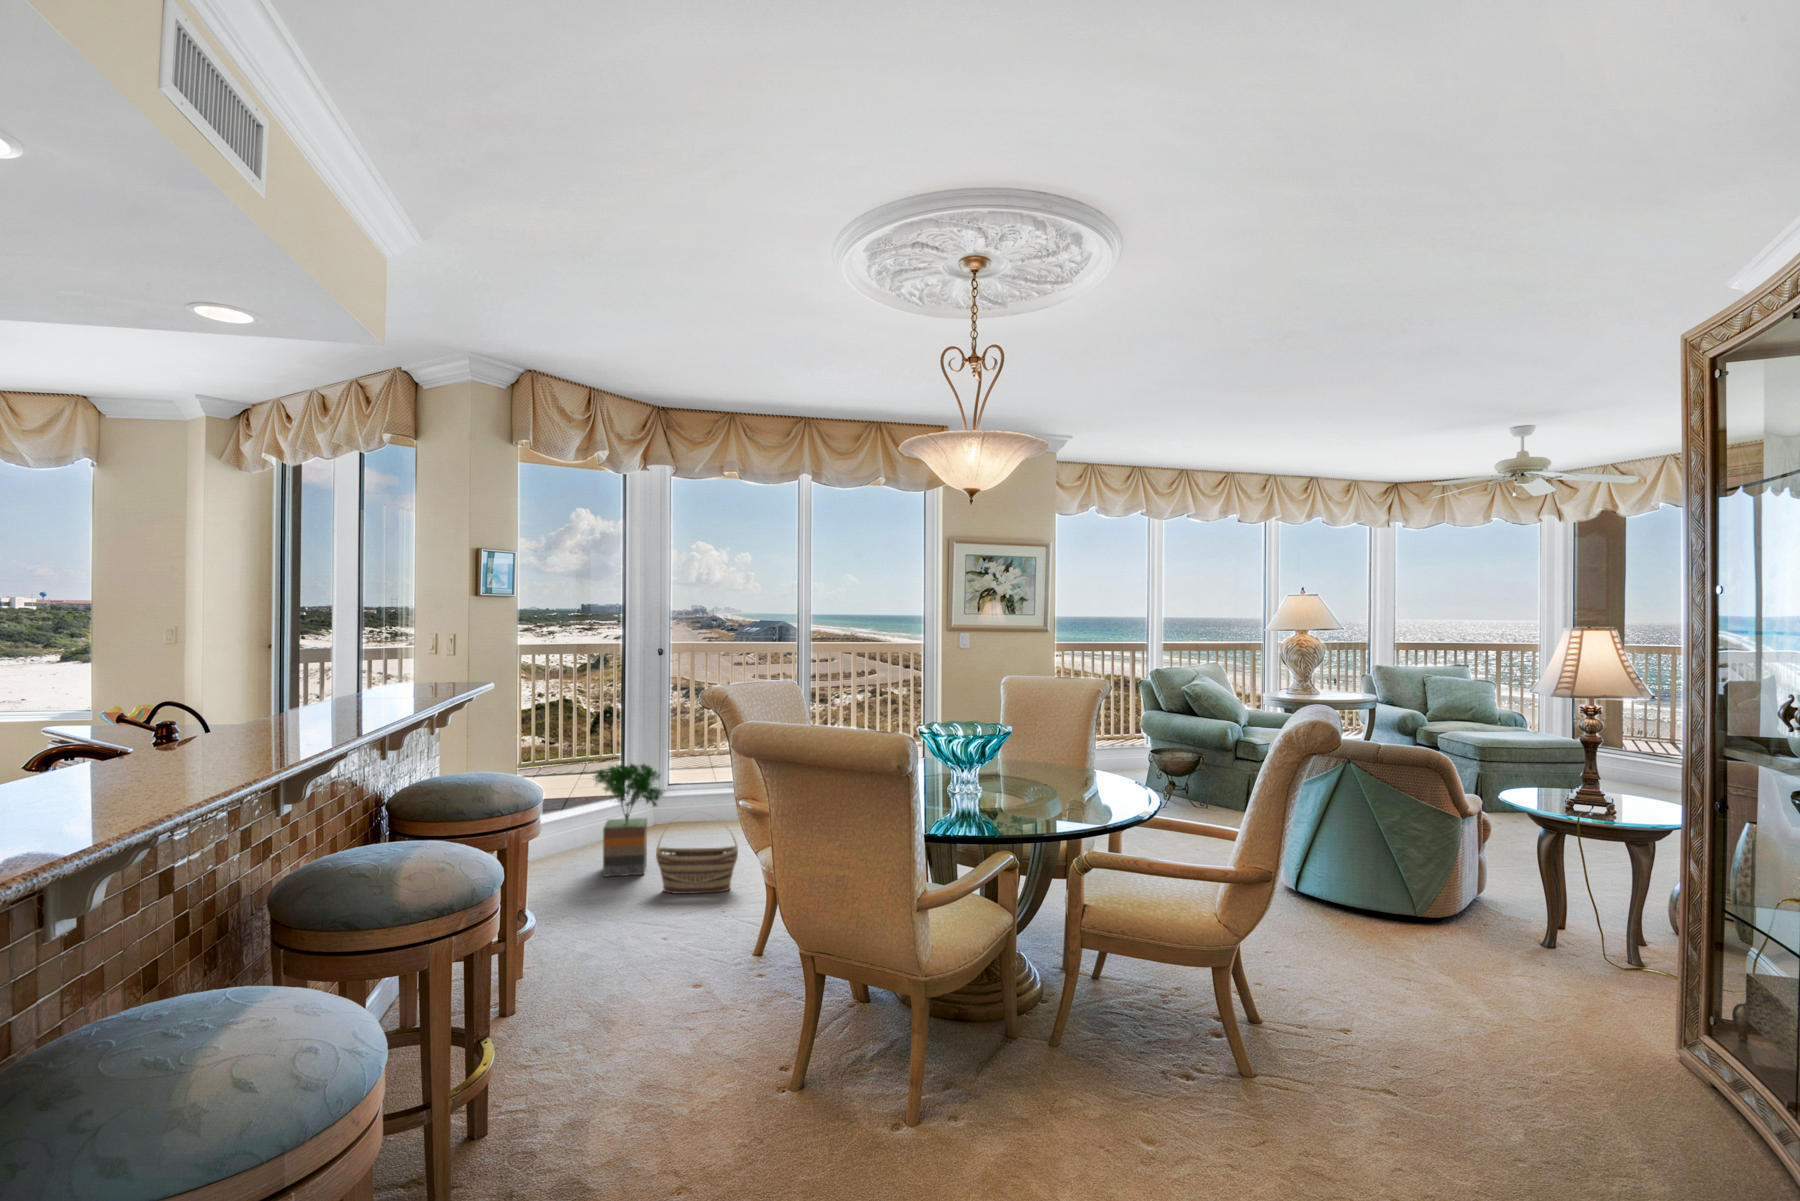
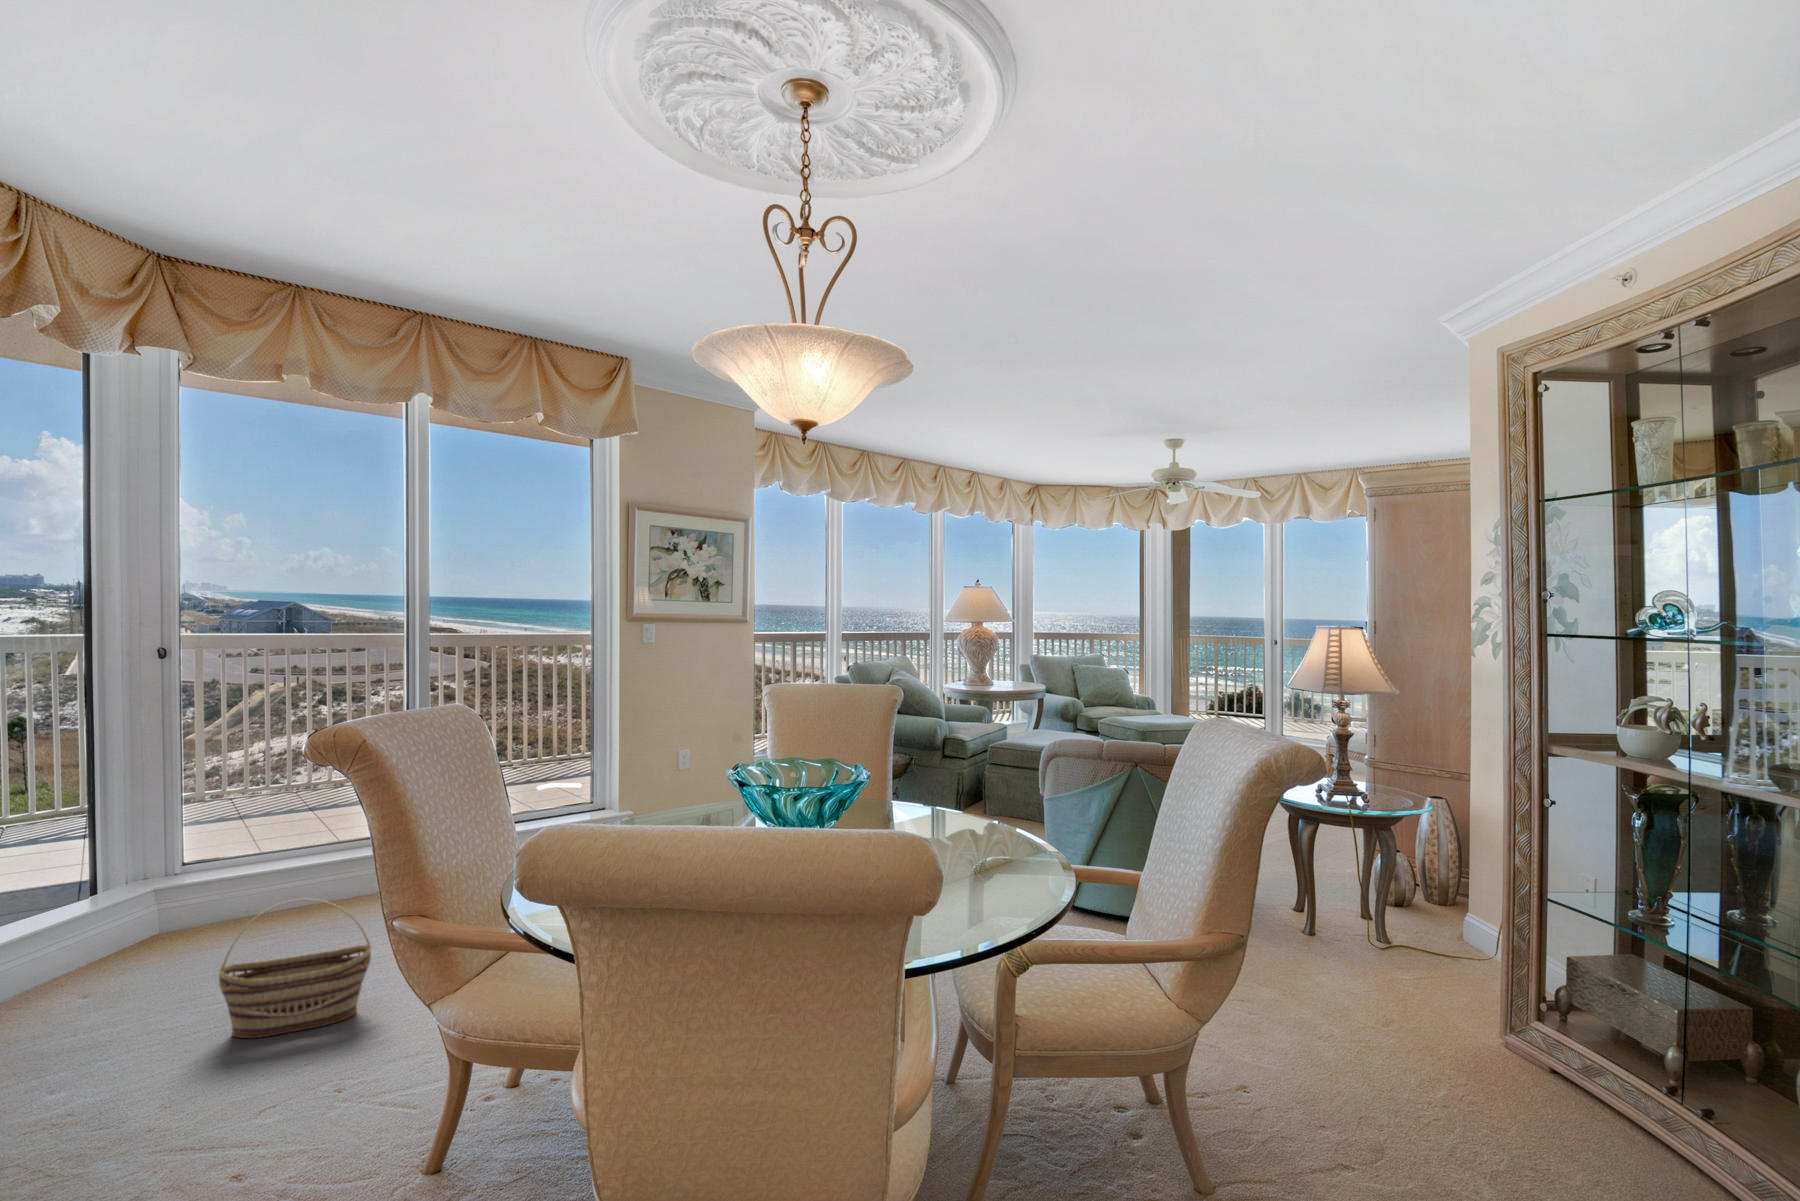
potted tree: present [593,764,664,877] -> none [74,826,228,1026]

